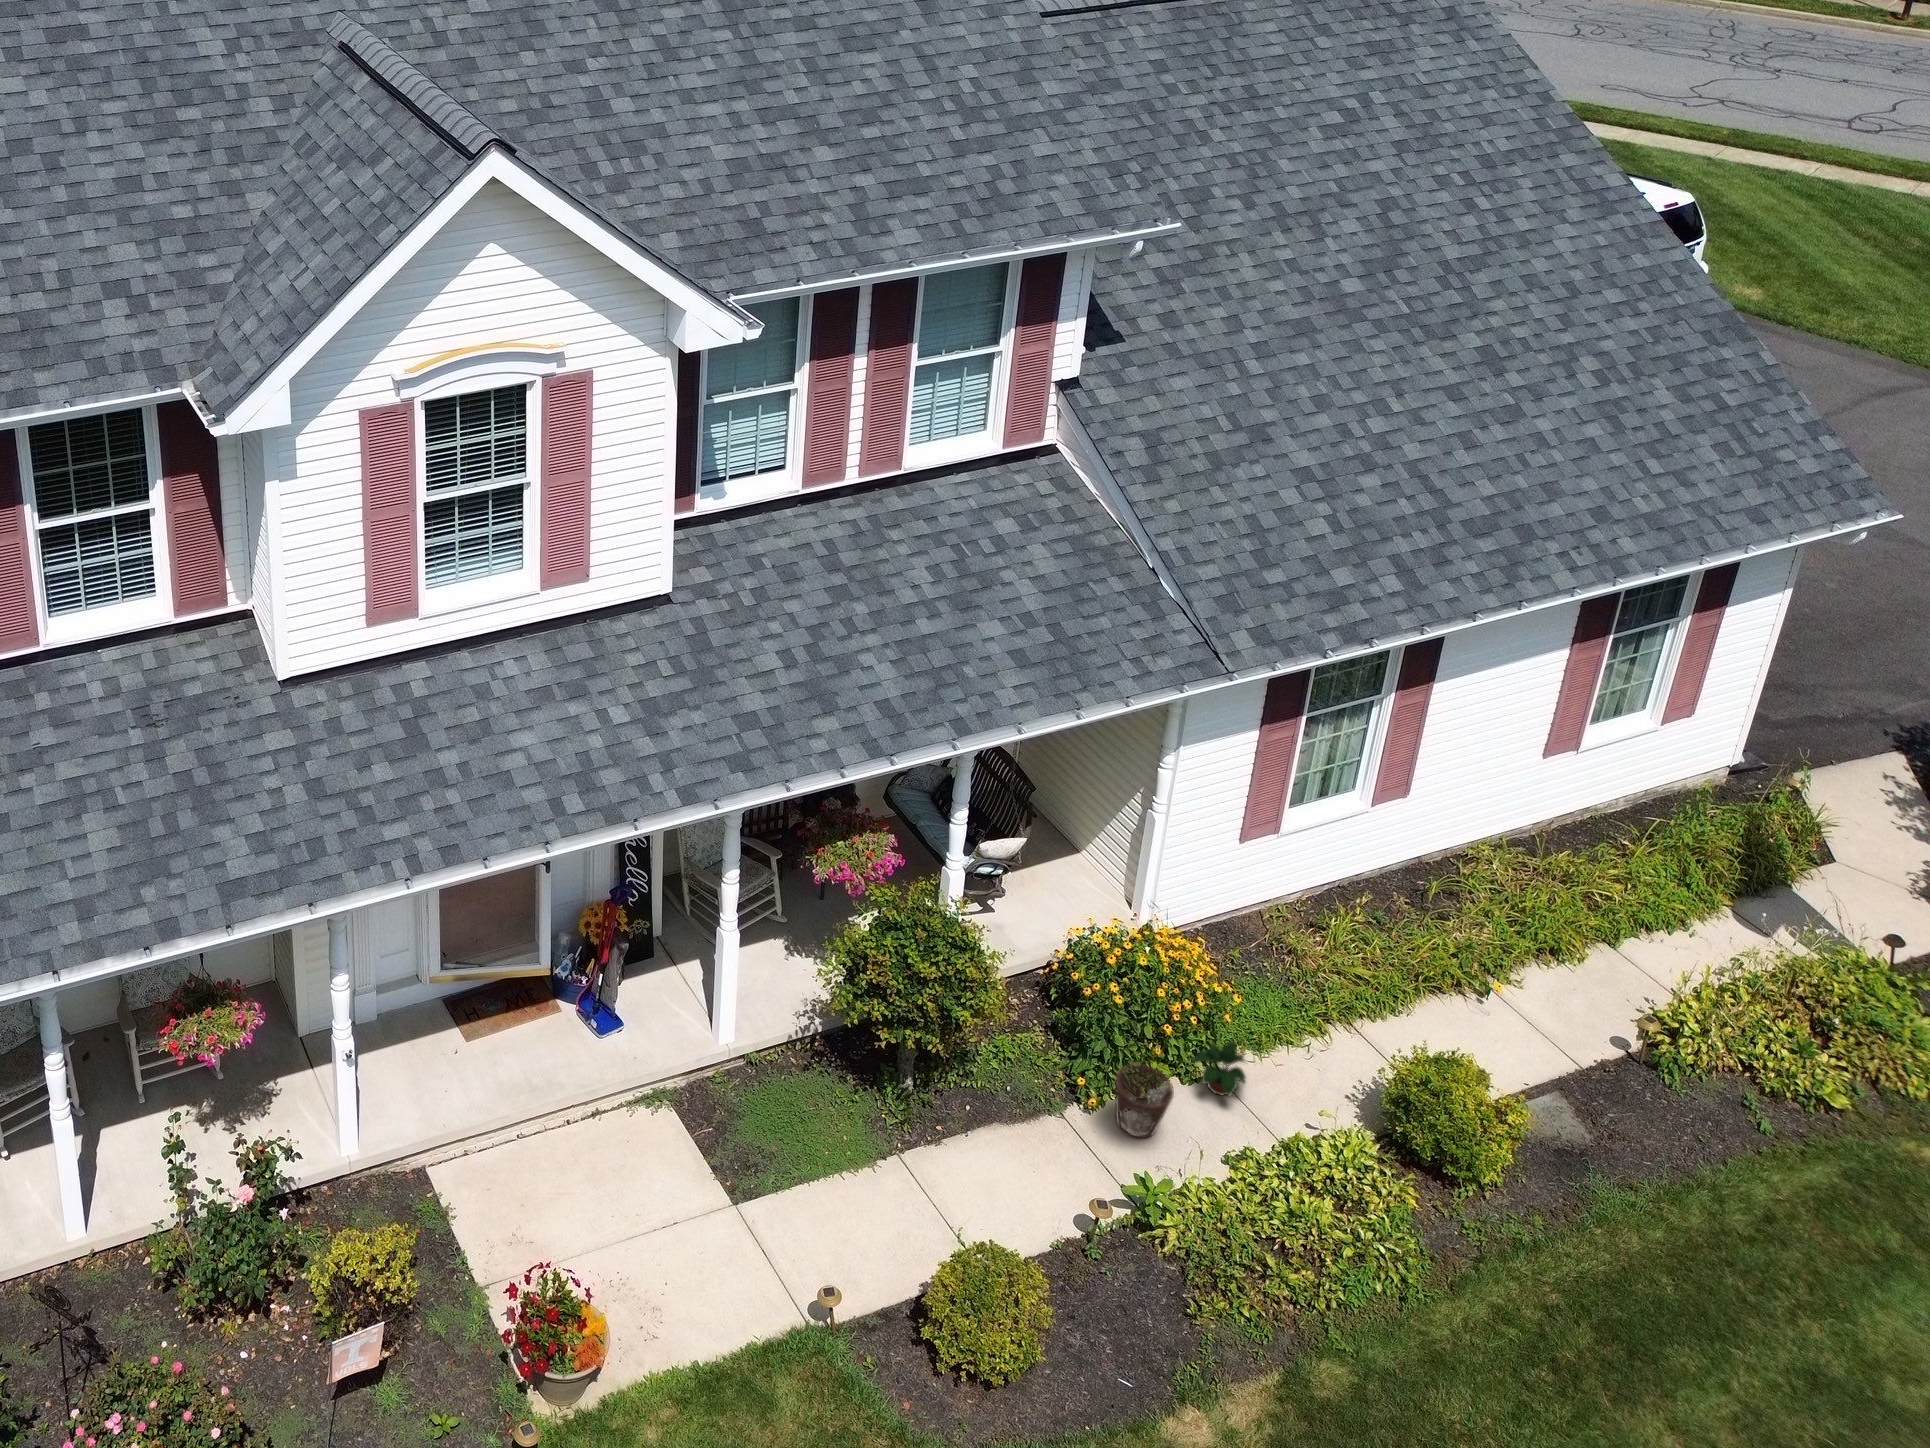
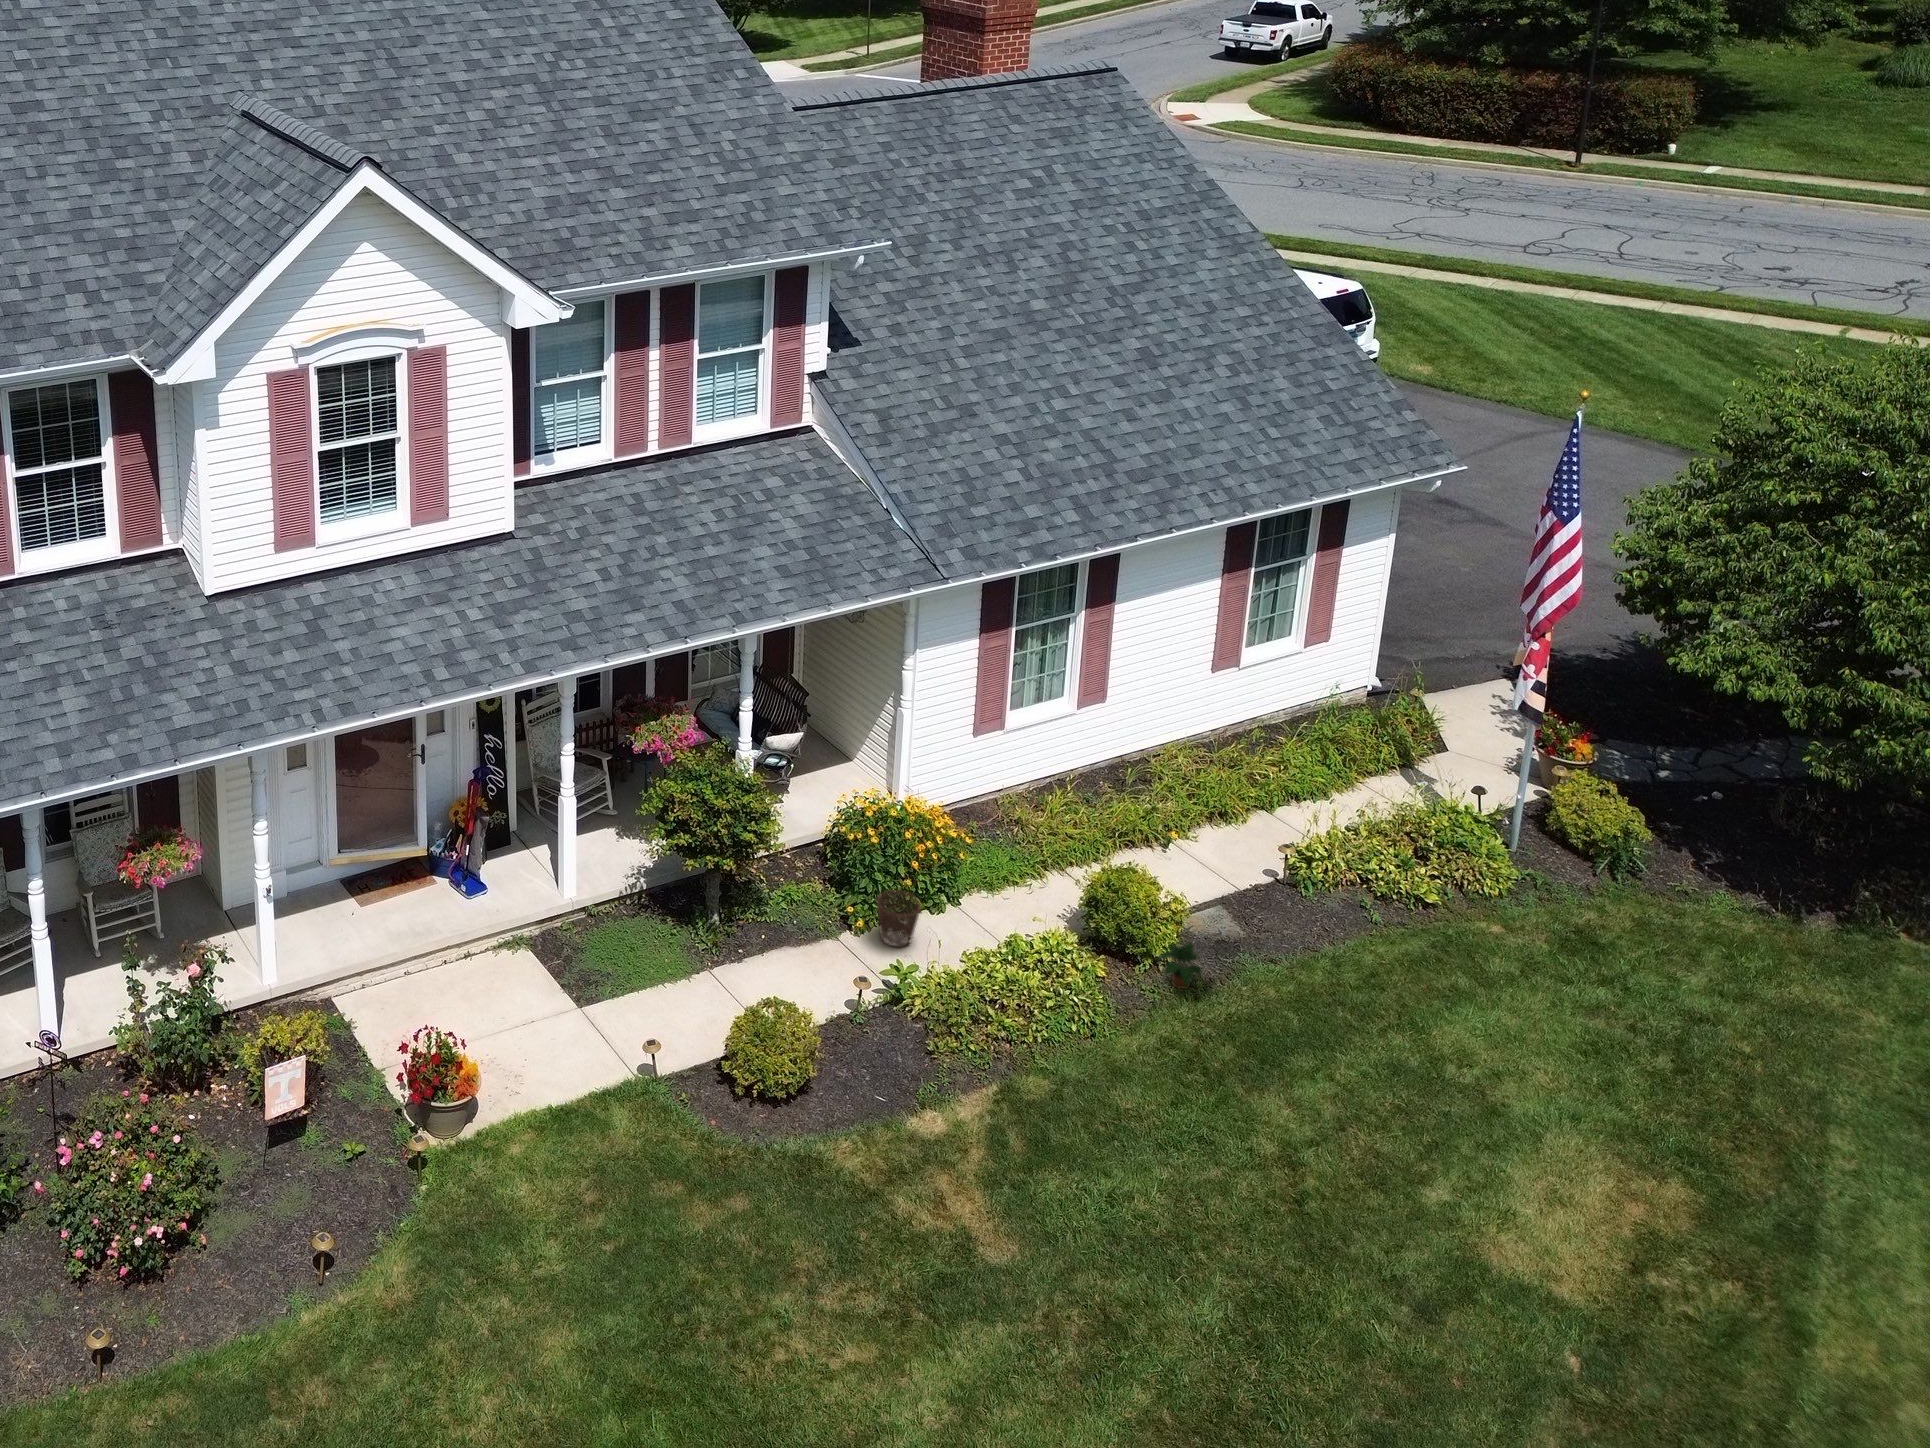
potted plant: present [1192,1042,1246,1096] -> present [1158,942,1202,989]

